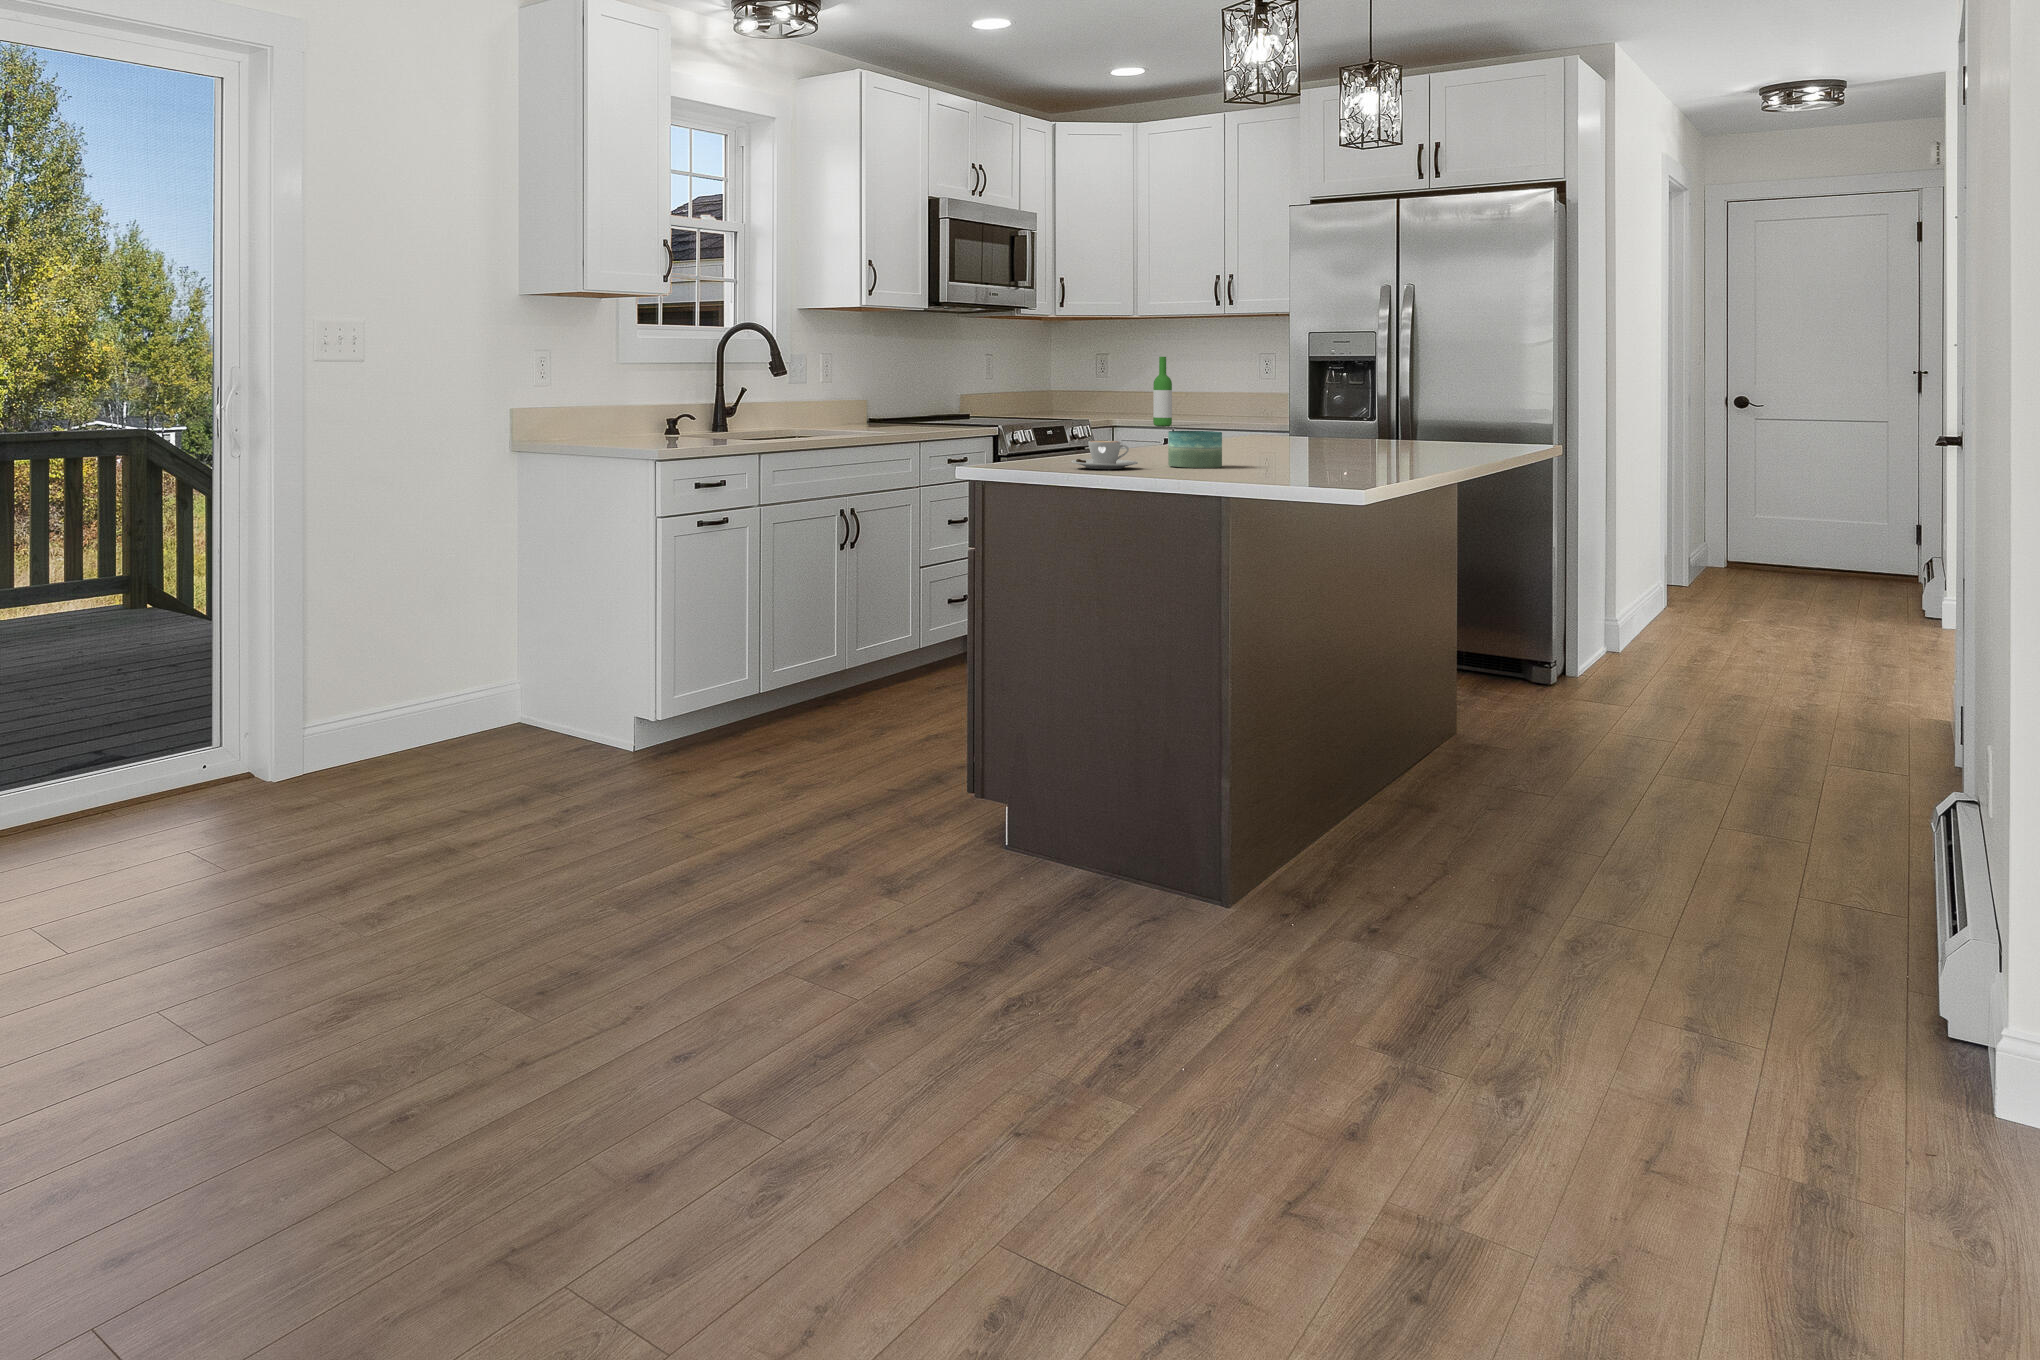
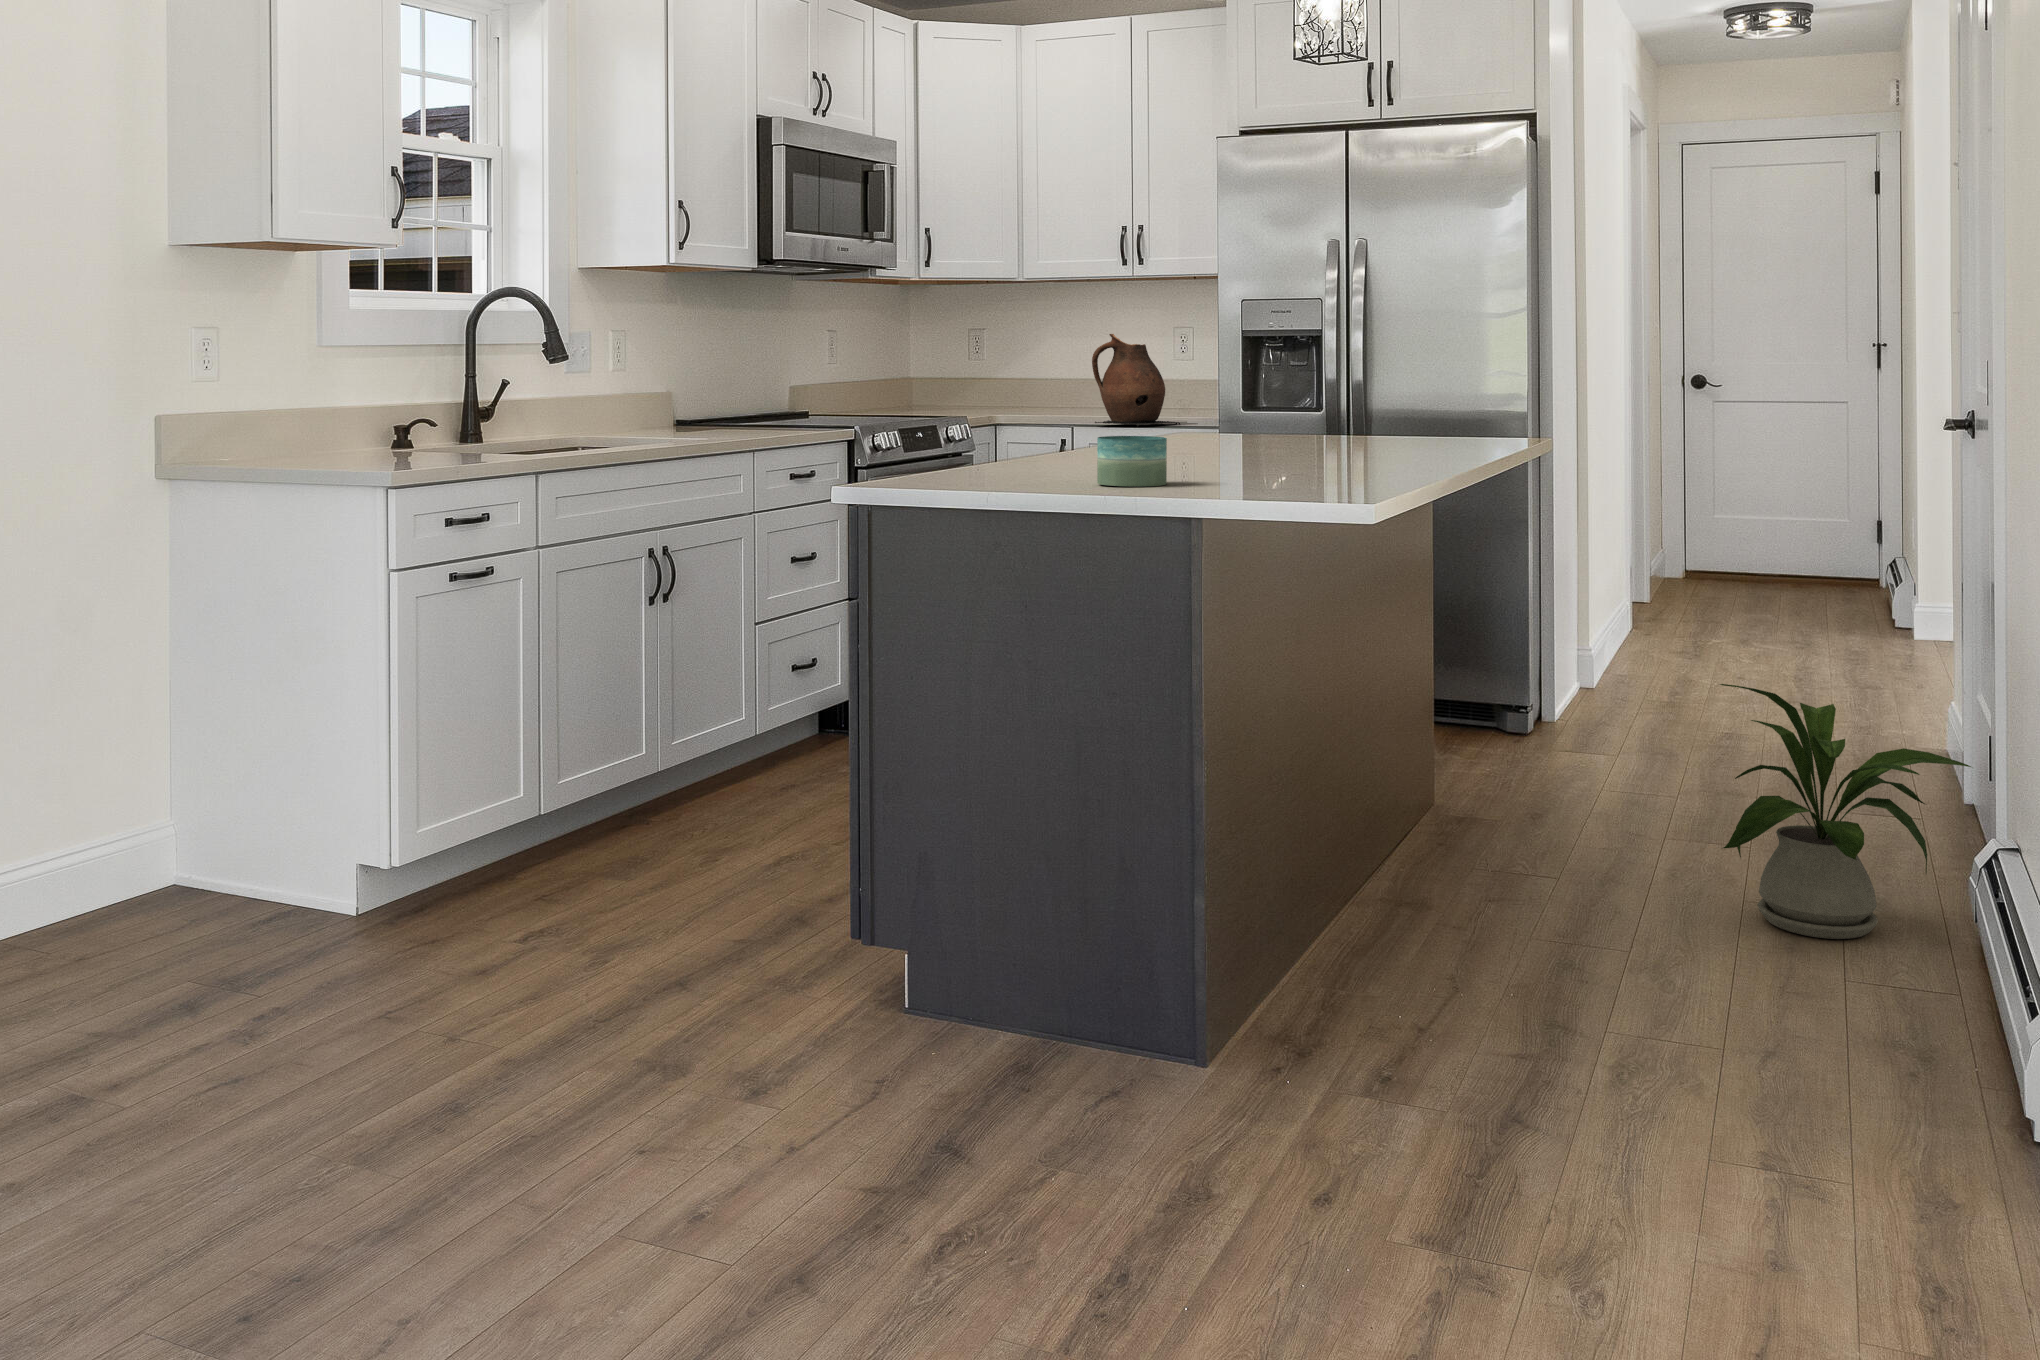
wine bottle: present [1153,357,1172,426] -> none [1047,331,1070,420]
ceramic pitcher: none [1187,359,1260,431] -> present [1092,334,1180,426]
coffee cup: present [1071,440,1138,469] -> none [971,452,1059,491]
house plant: none [1699,640,1941,855] -> present [1720,684,1971,939]

